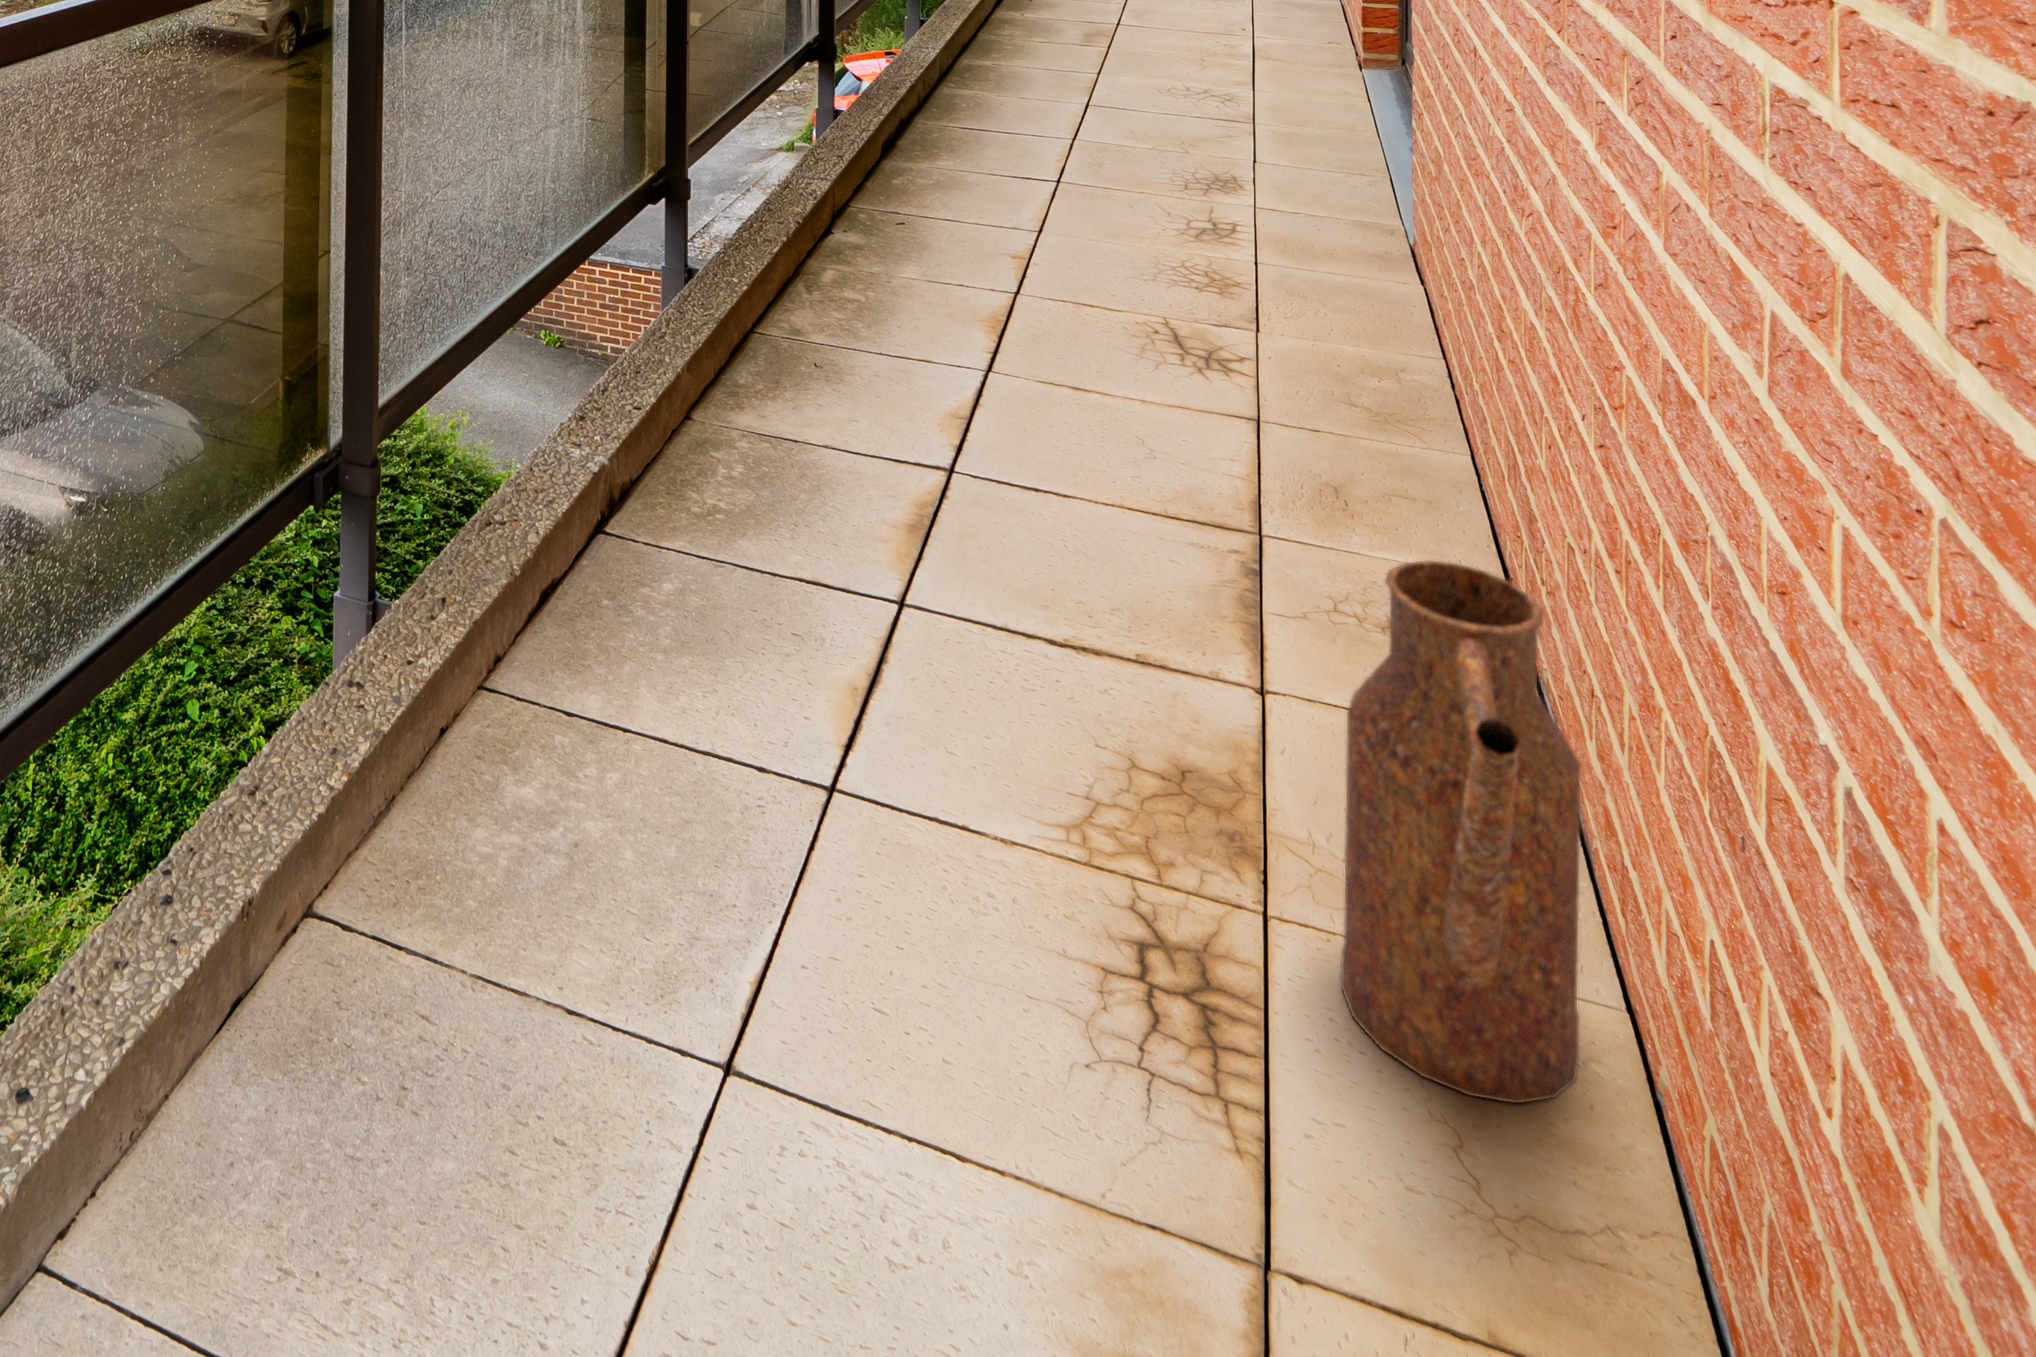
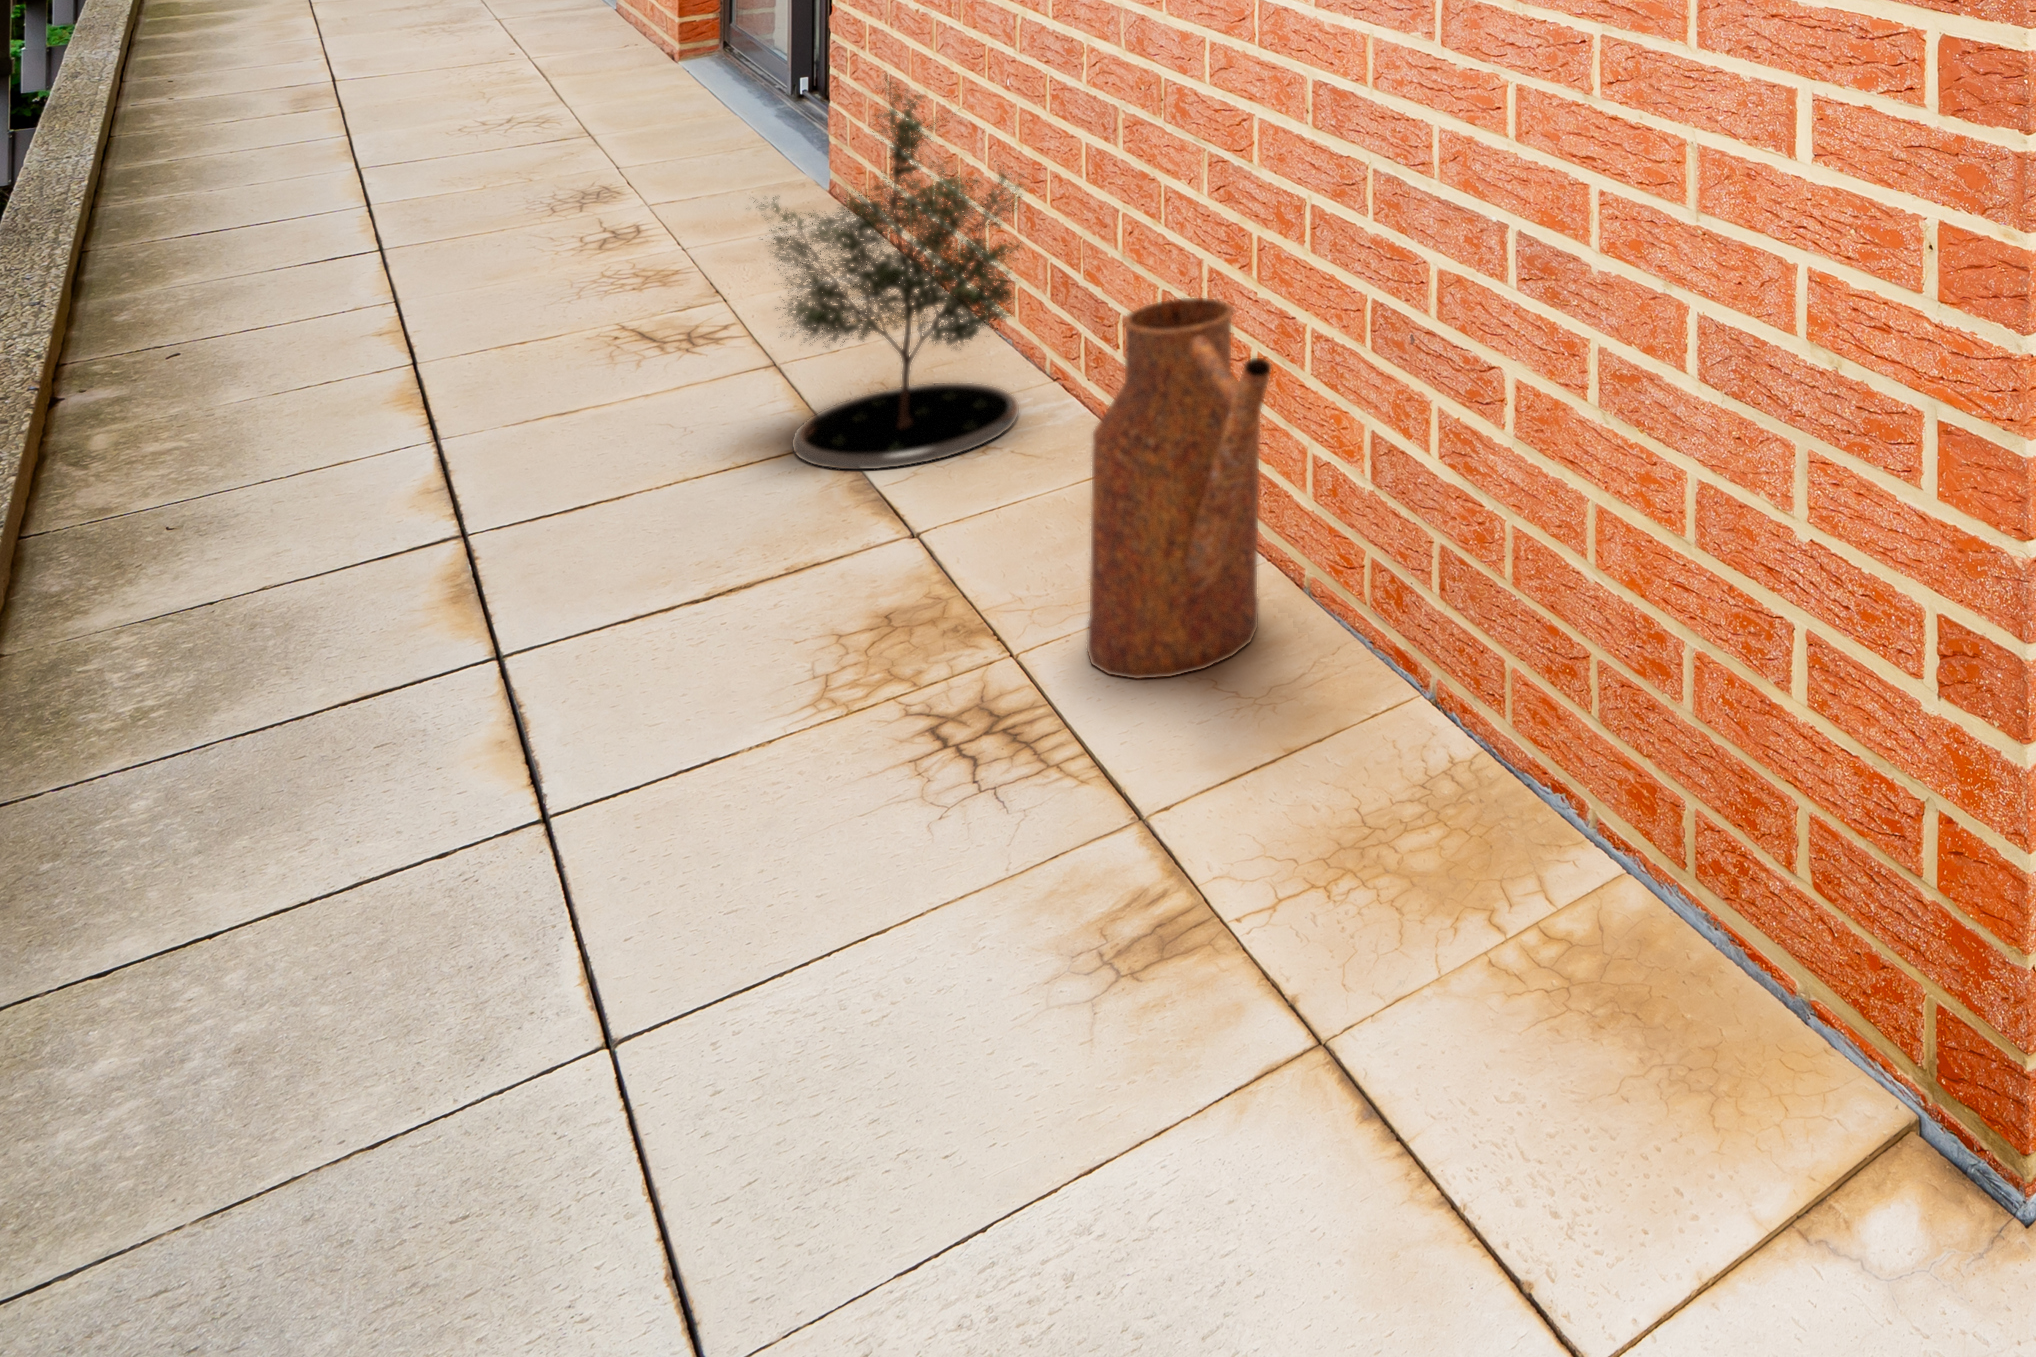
potted tree: none [1175,149,1467,607] -> present [754,79,1022,469]

